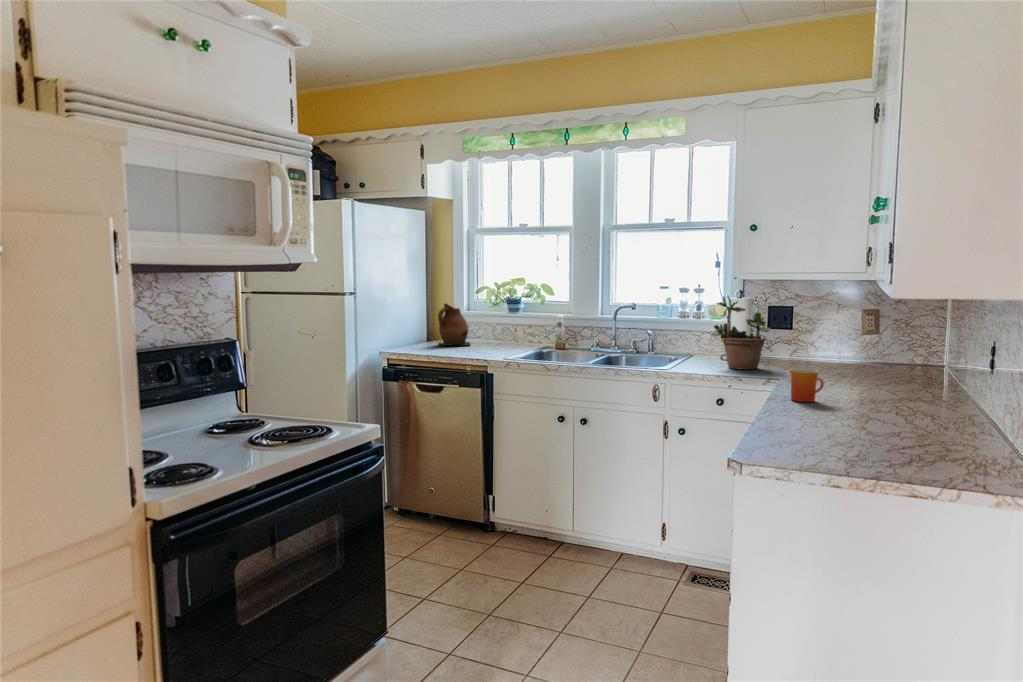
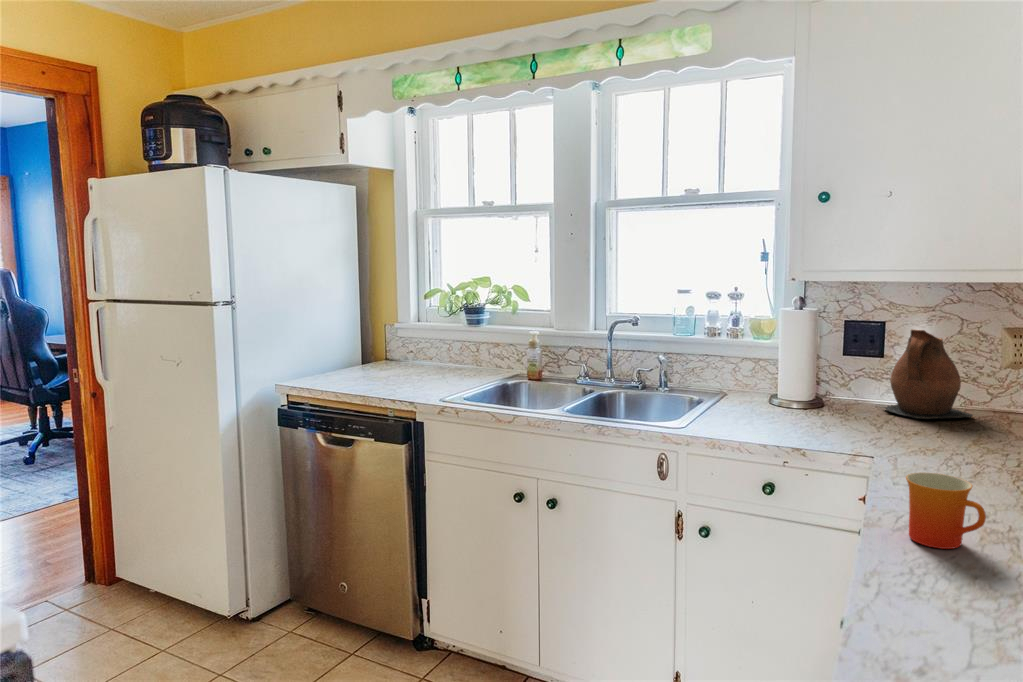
potted plant: present [711,296,770,370] -> none [752,299,854,432]
ceramic pitcher: present [438,304,471,345] -> present [883,329,973,419]

